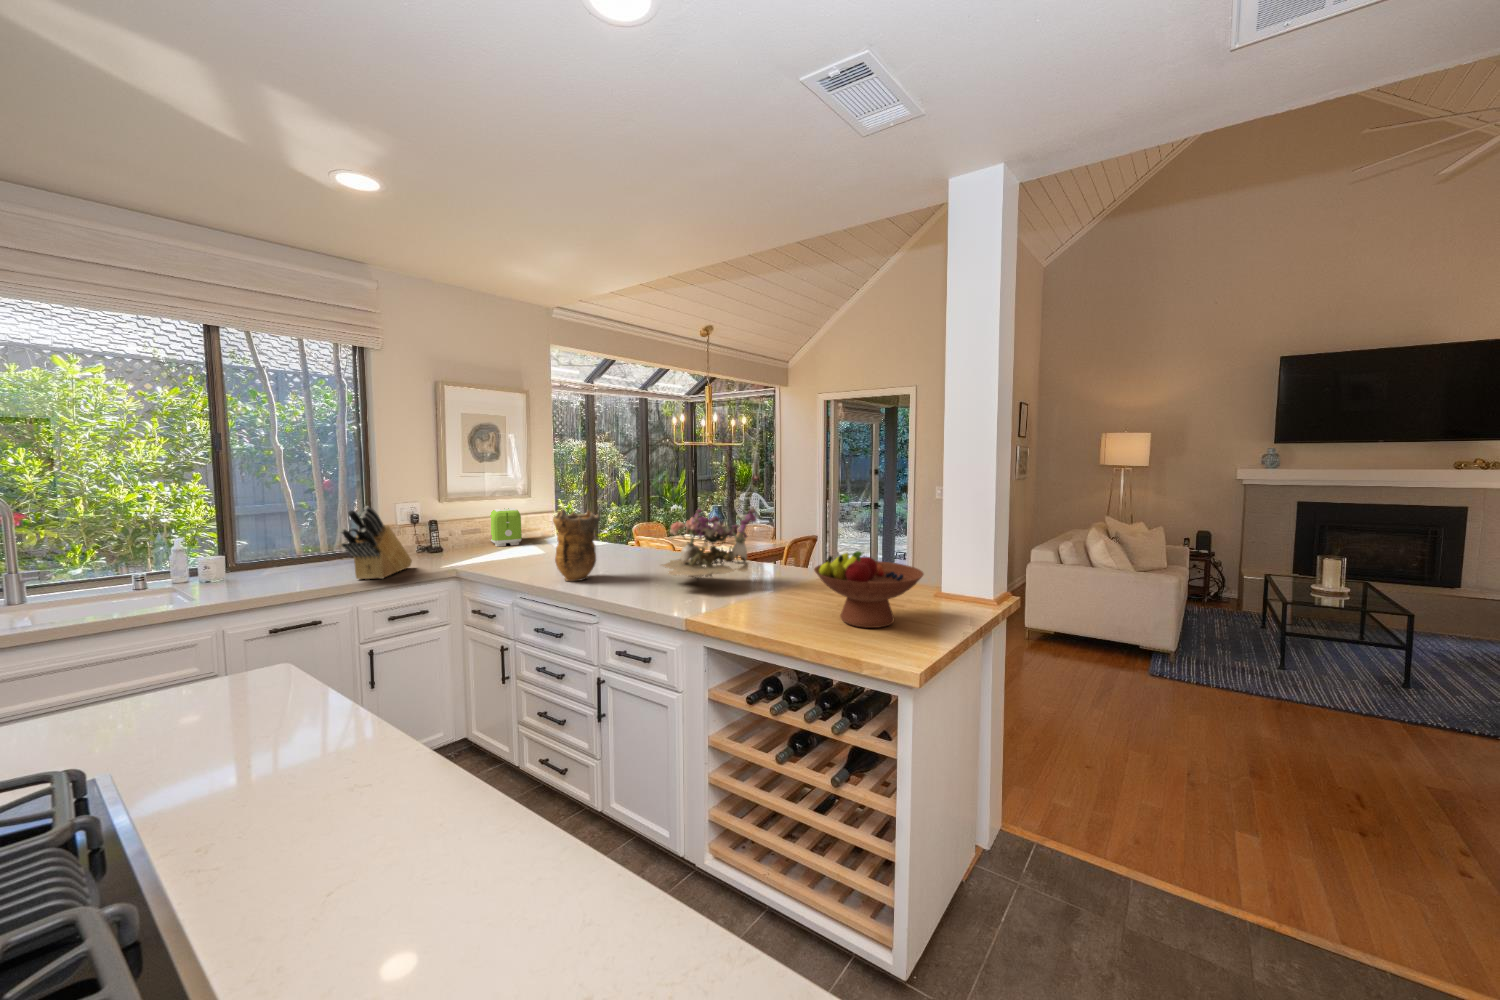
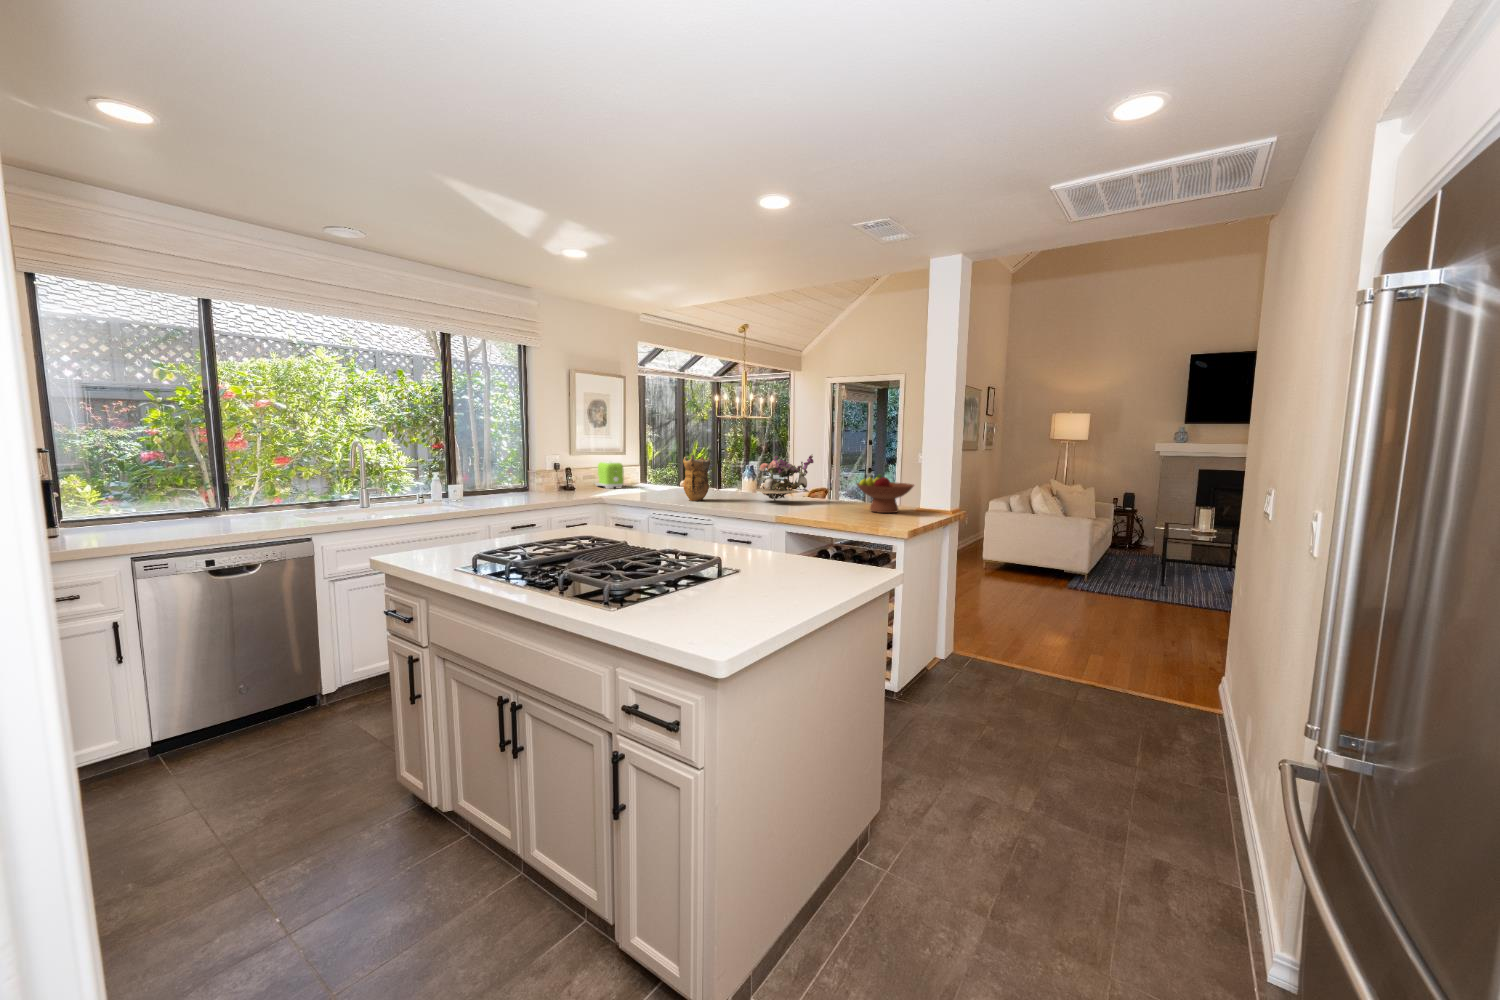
knife block: present [341,506,412,579] -> none [551,452,575,500]

